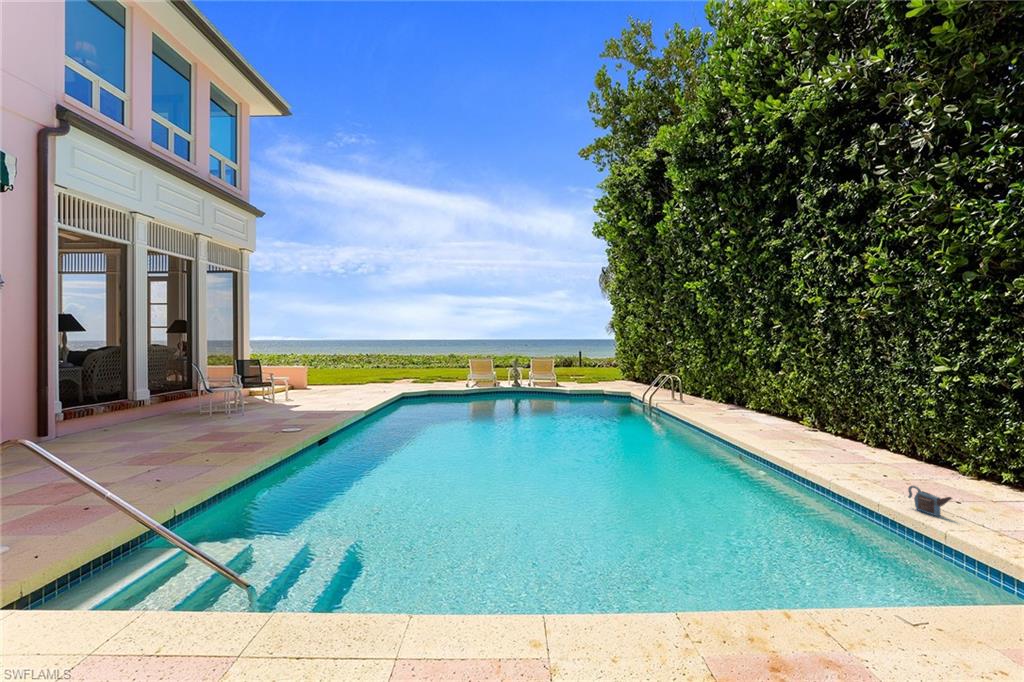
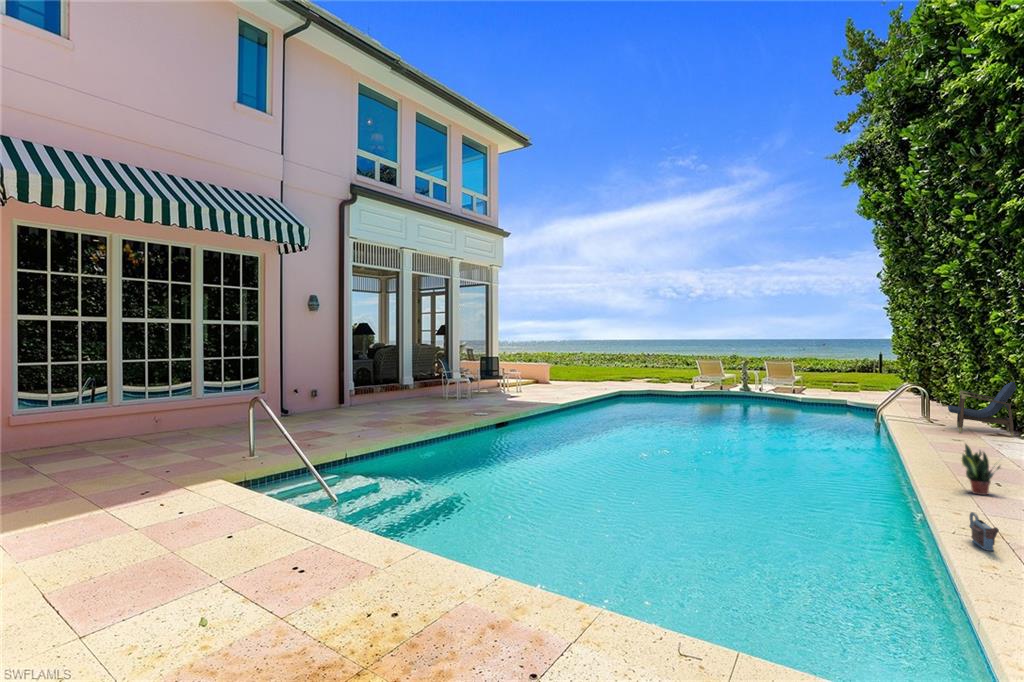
lounge chair: none [702,370,751,413] -> present [948,382,1016,437]
potted plant: none [815,425,846,465] -> present [962,444,1000,495]

